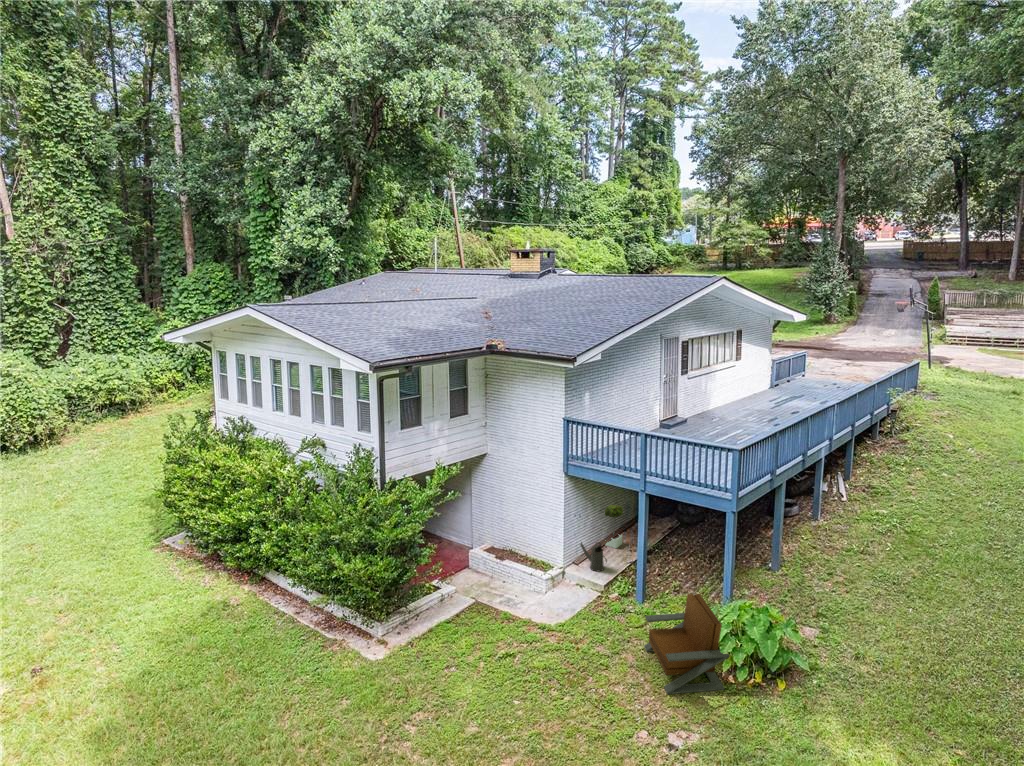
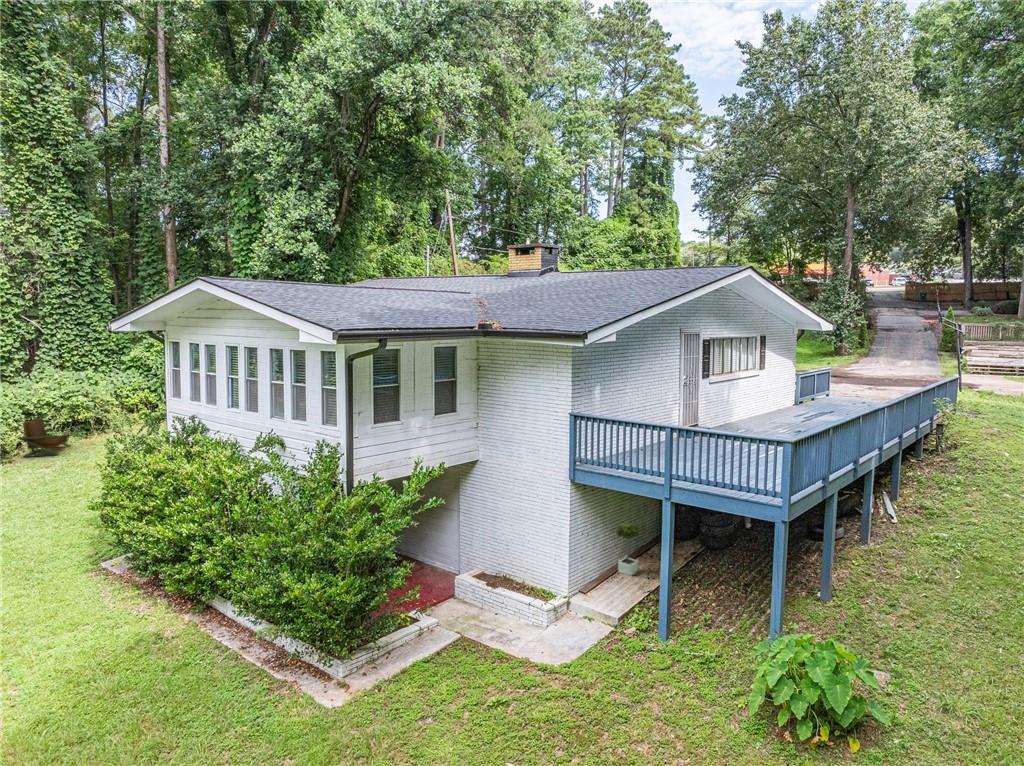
watering can: present [580,542,607,571] -> none [586,563,621,602]
lounge chair: present [644,594,729,694] -> present [19,418,71,457]

